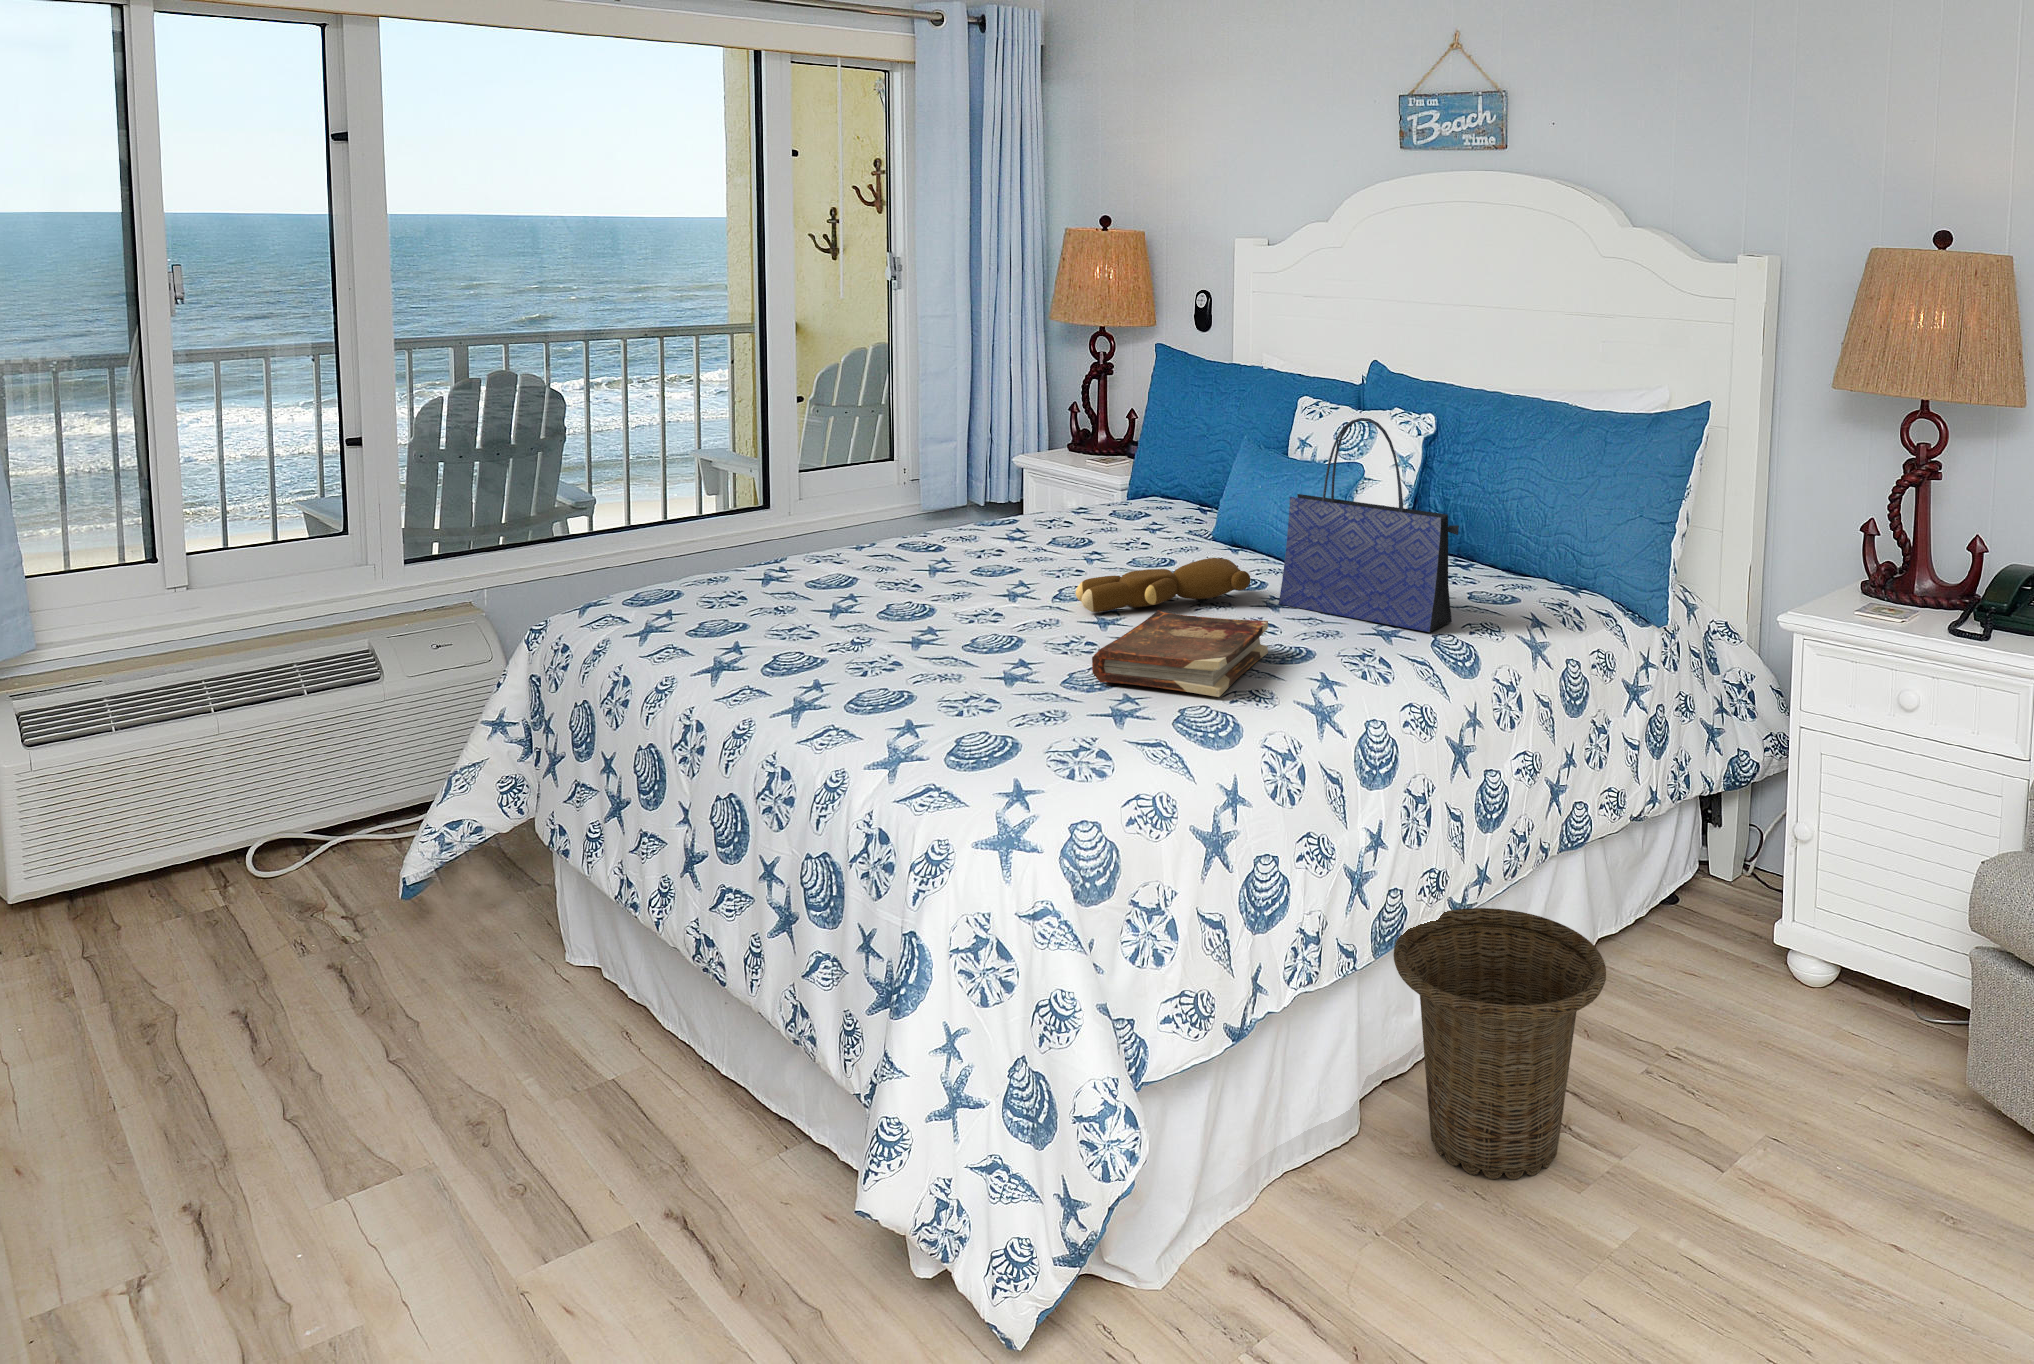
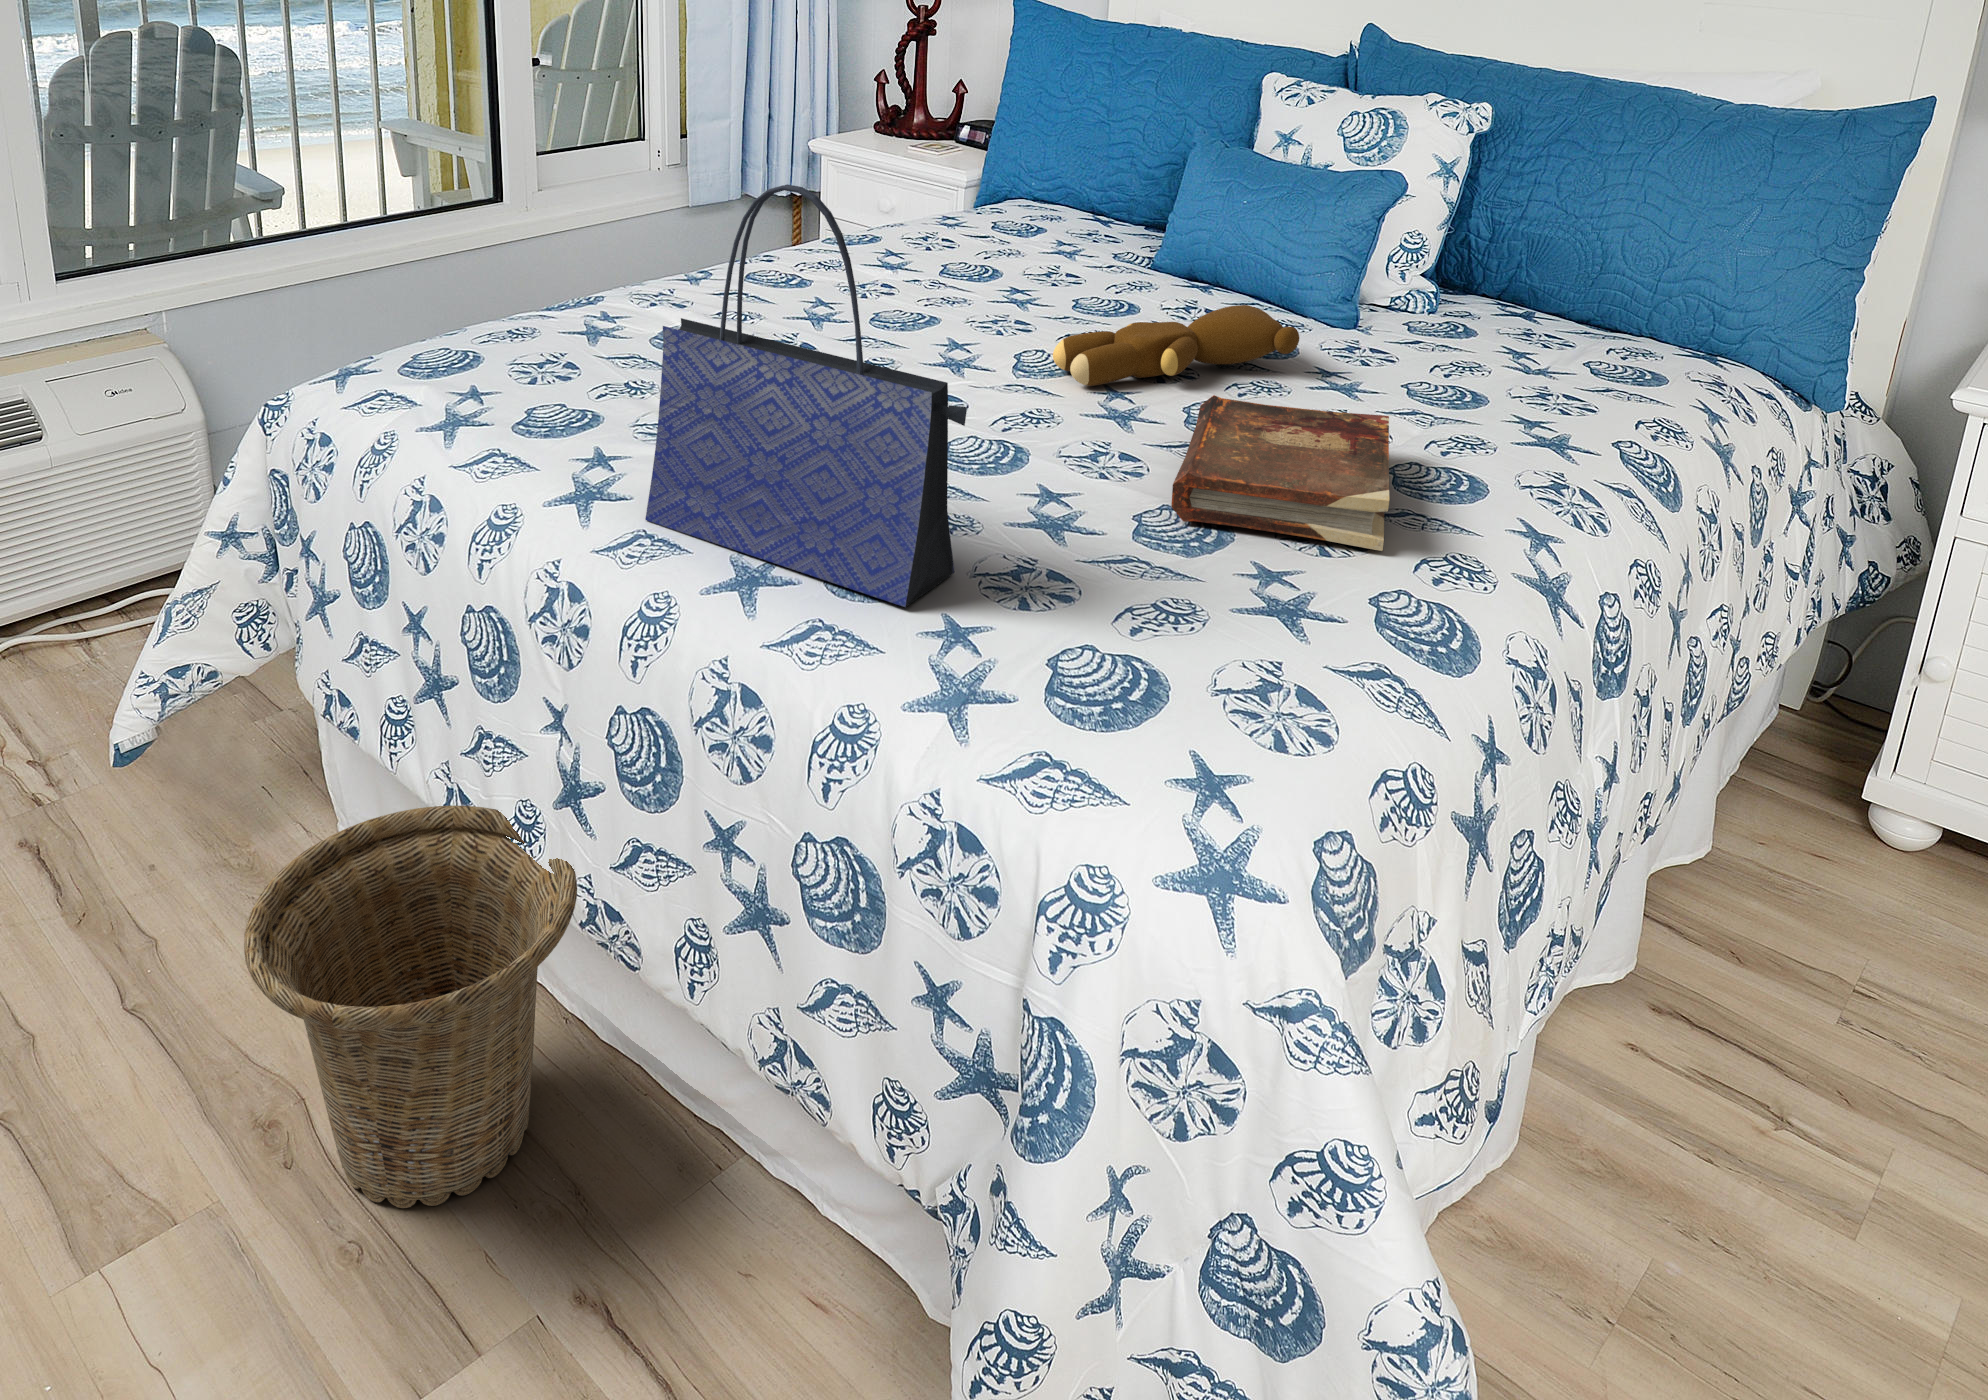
tote bag: present [1279,418,1459,632] -> present [645,184,967,607]
basket: present [1394,908,1606,1180] -> present [244,806,577,1208]

